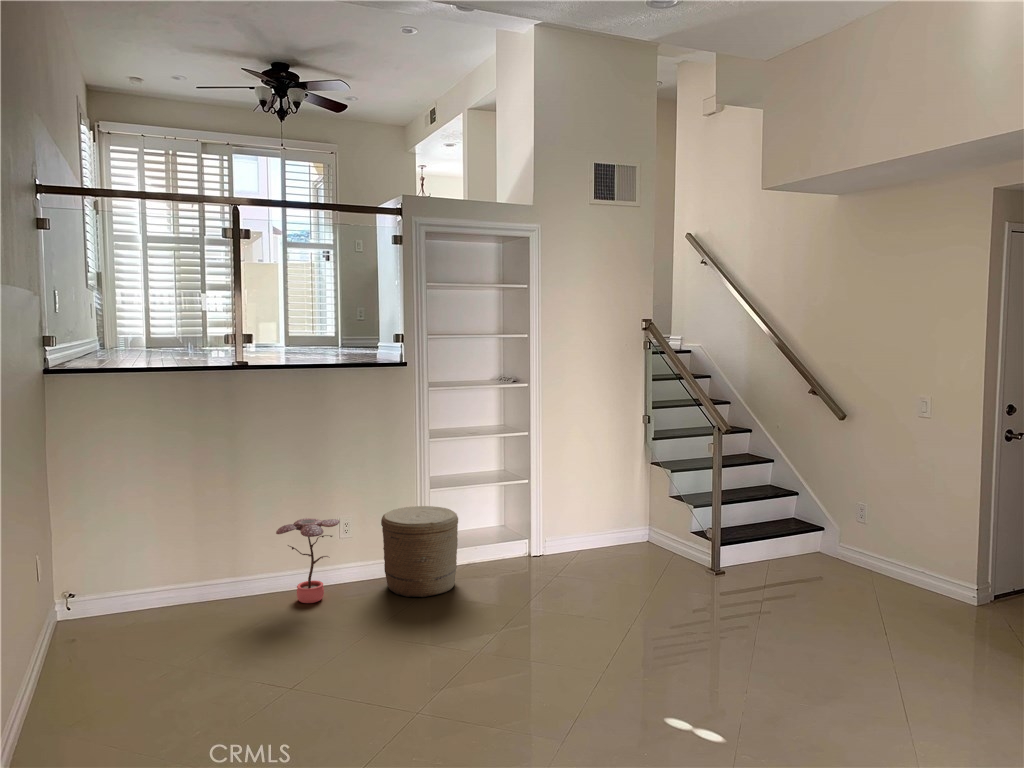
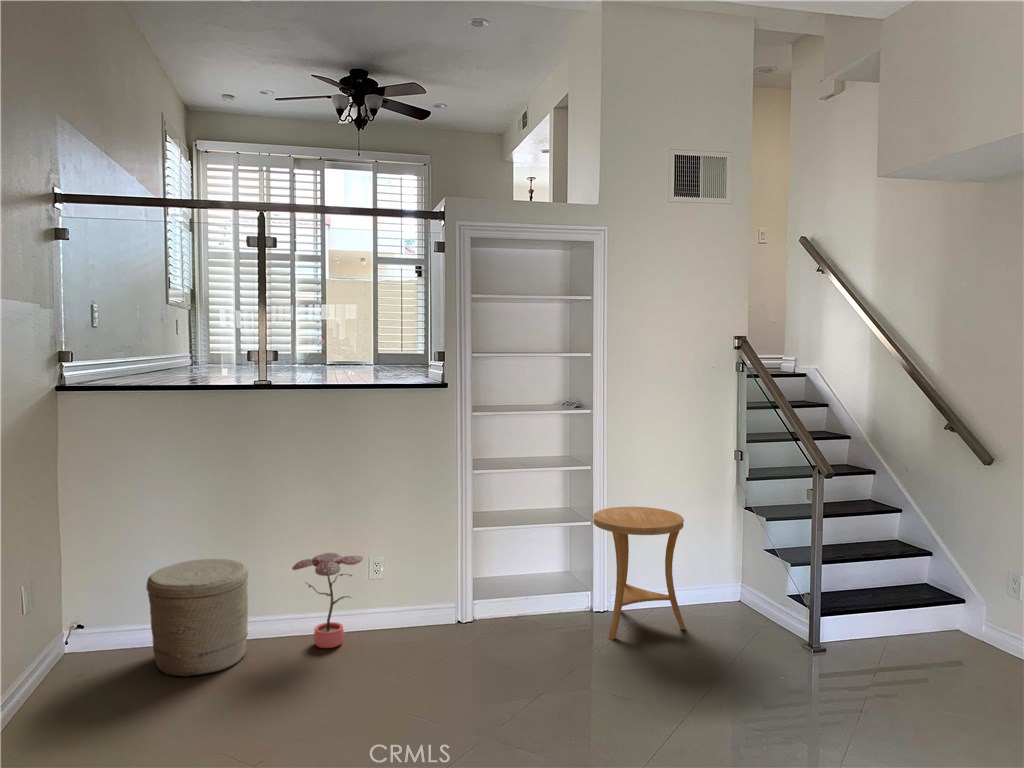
side table: none [535,466,614,578] -> present [593,507,686,640]
woven basket: present [381,506,458,597] -> present [146,559,248,677]

